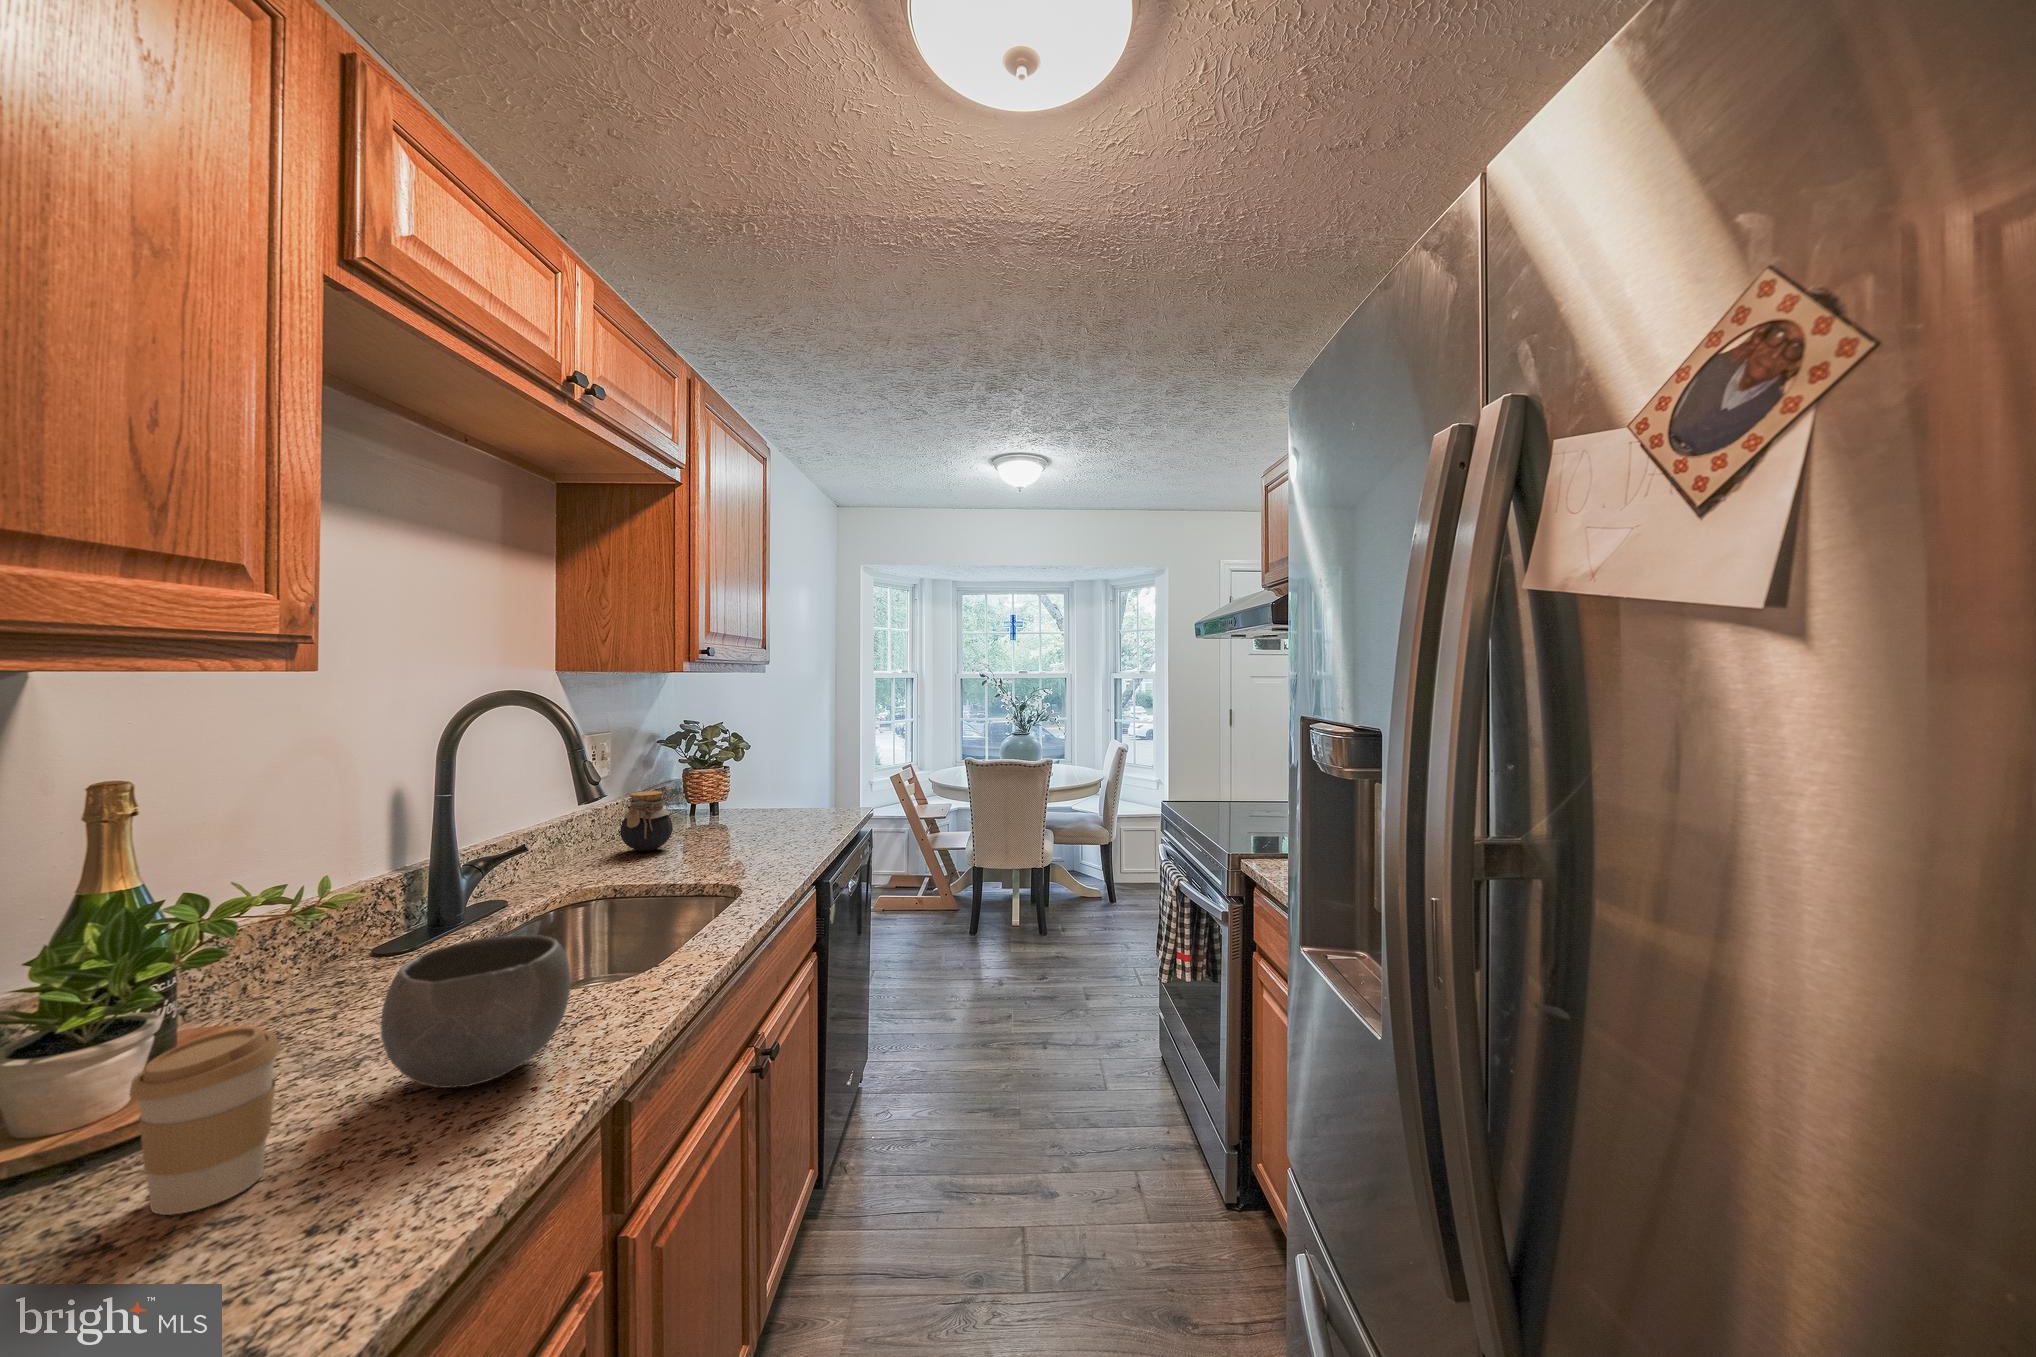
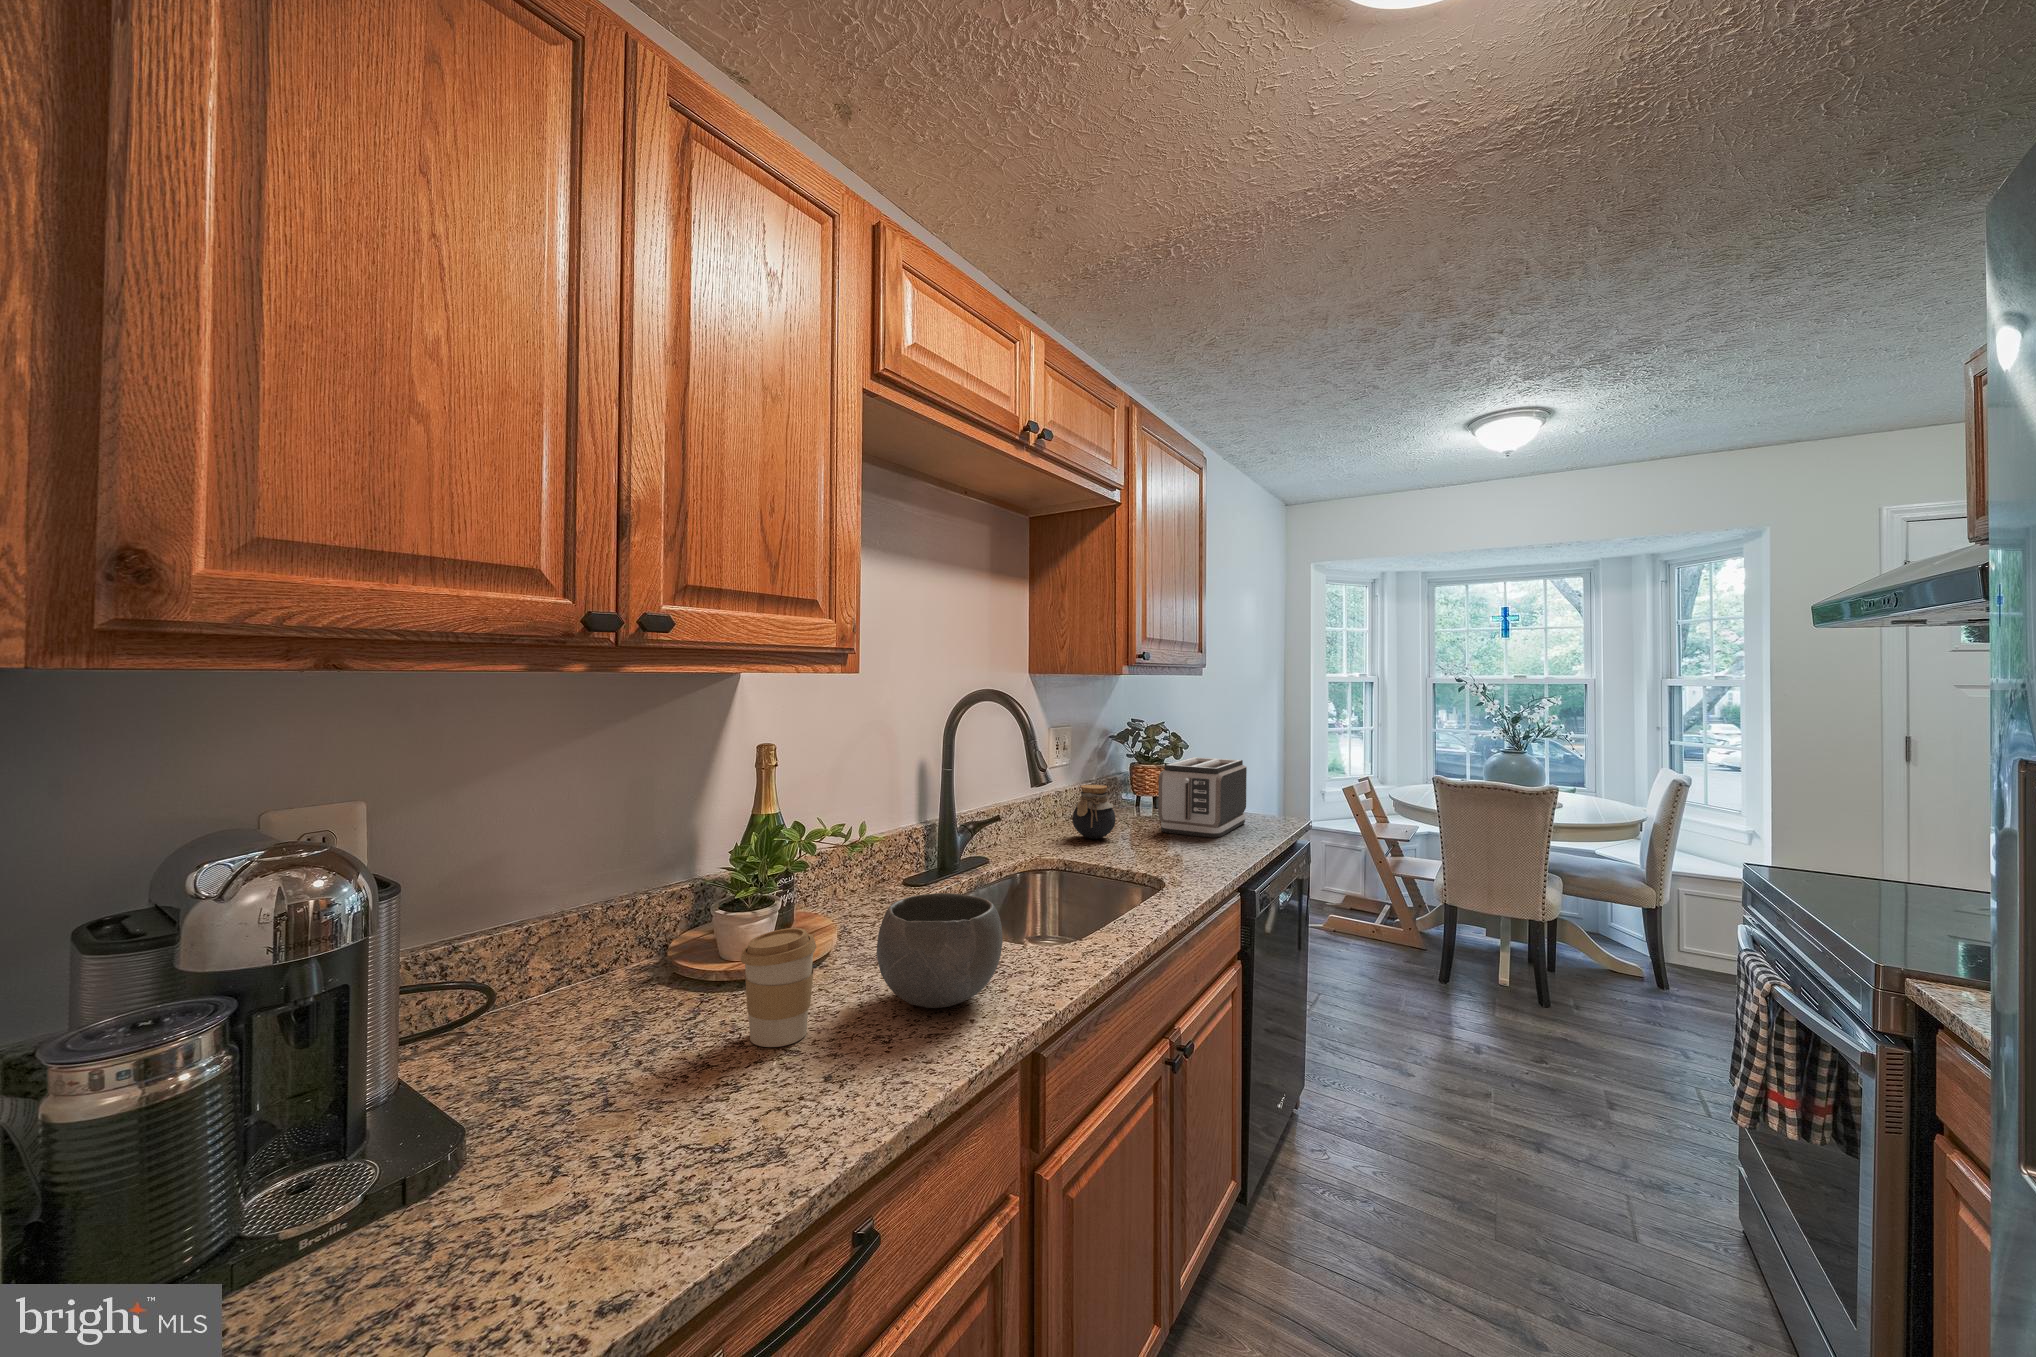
toaster: none [720,754,809,835] -> present [1158,757,1247,838]

